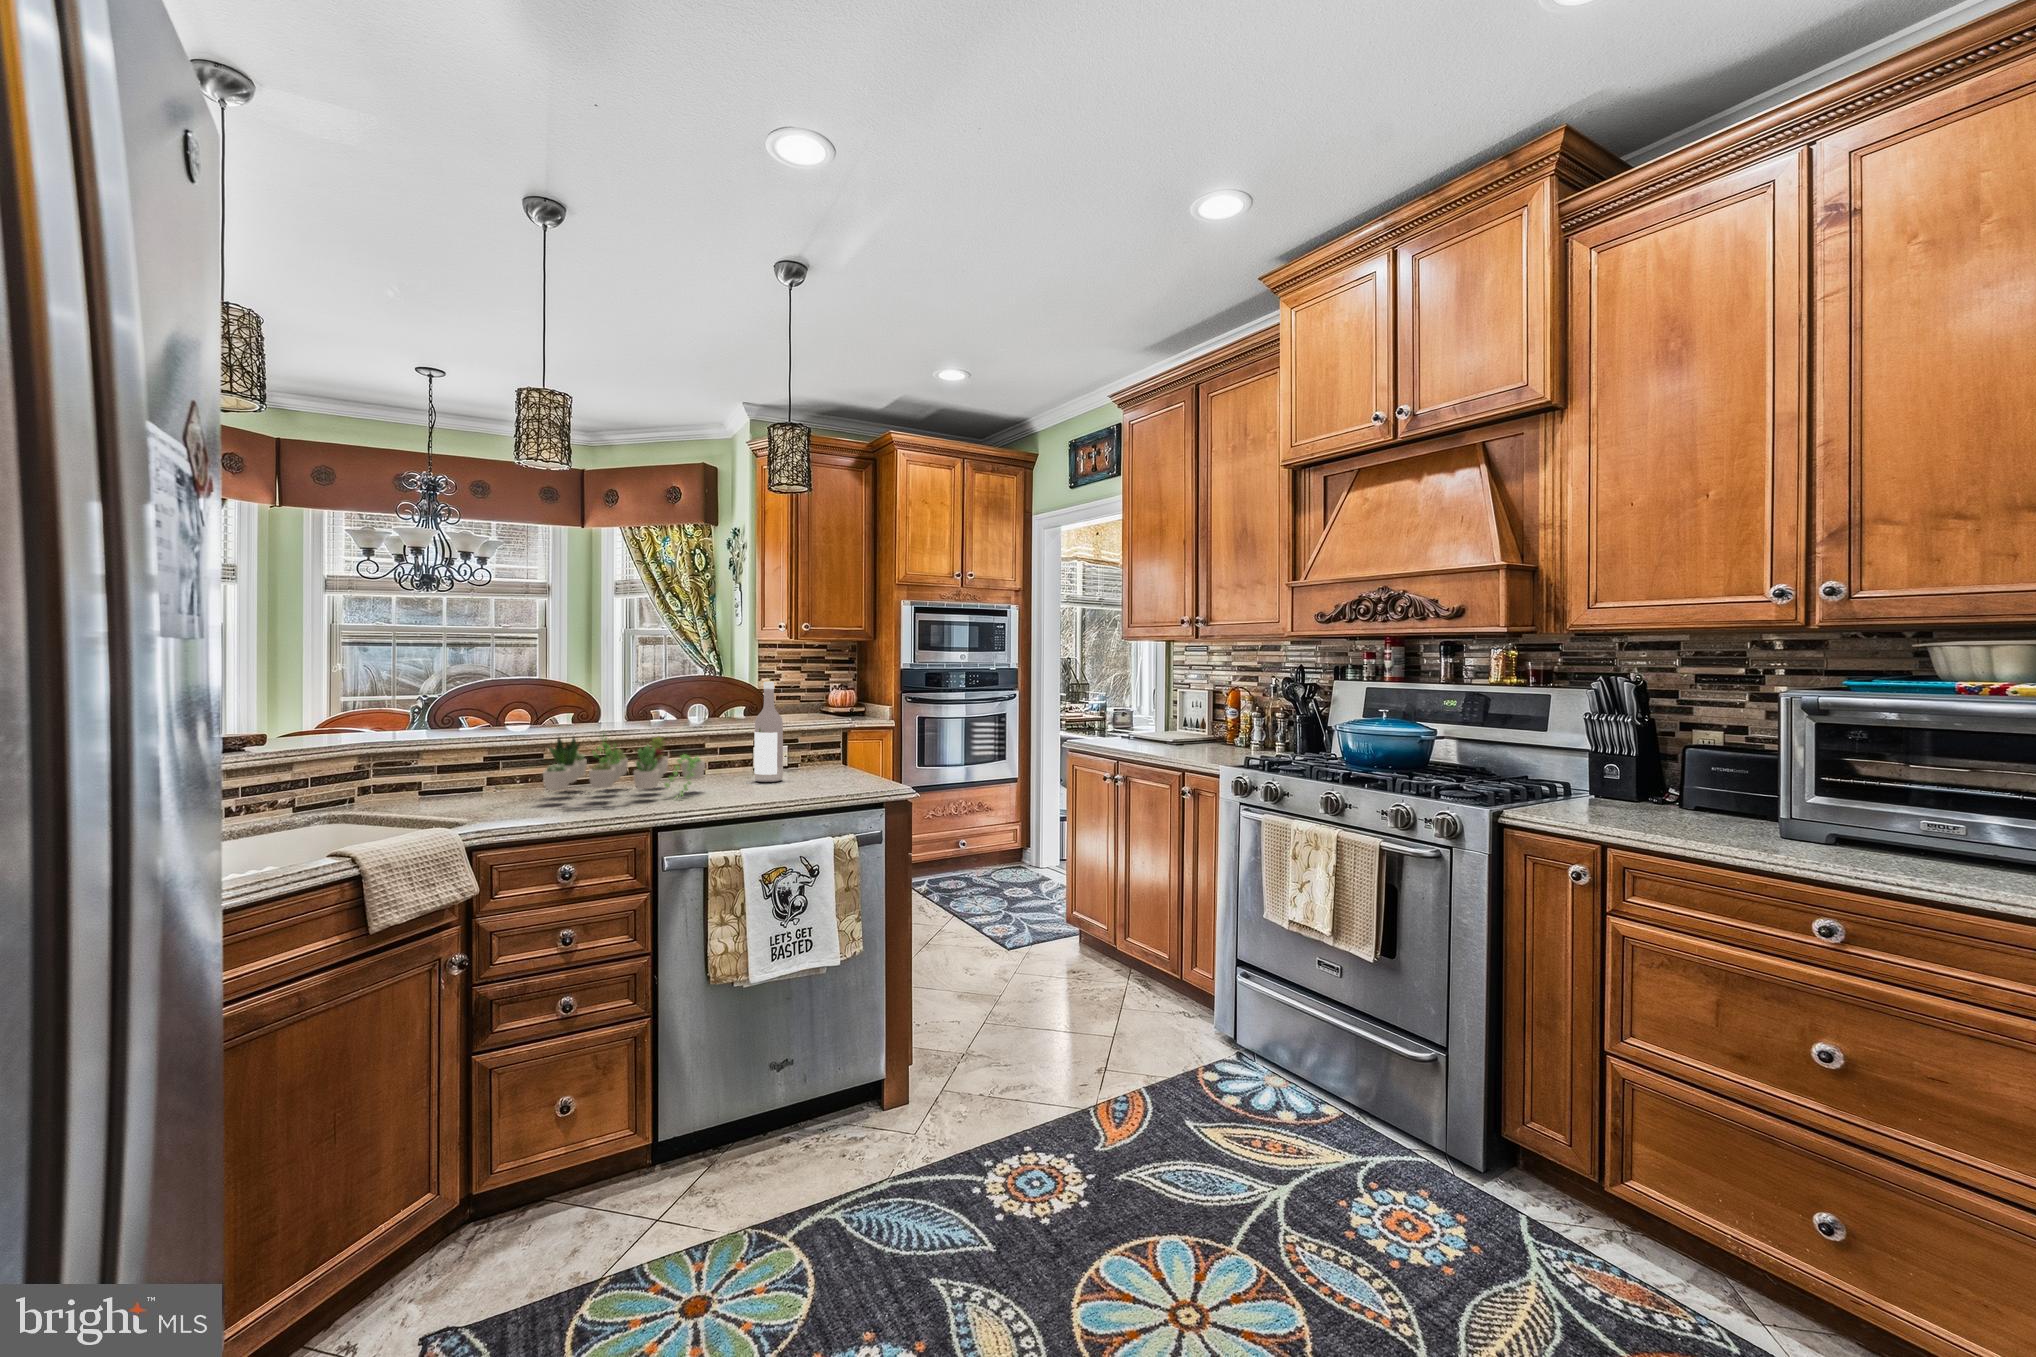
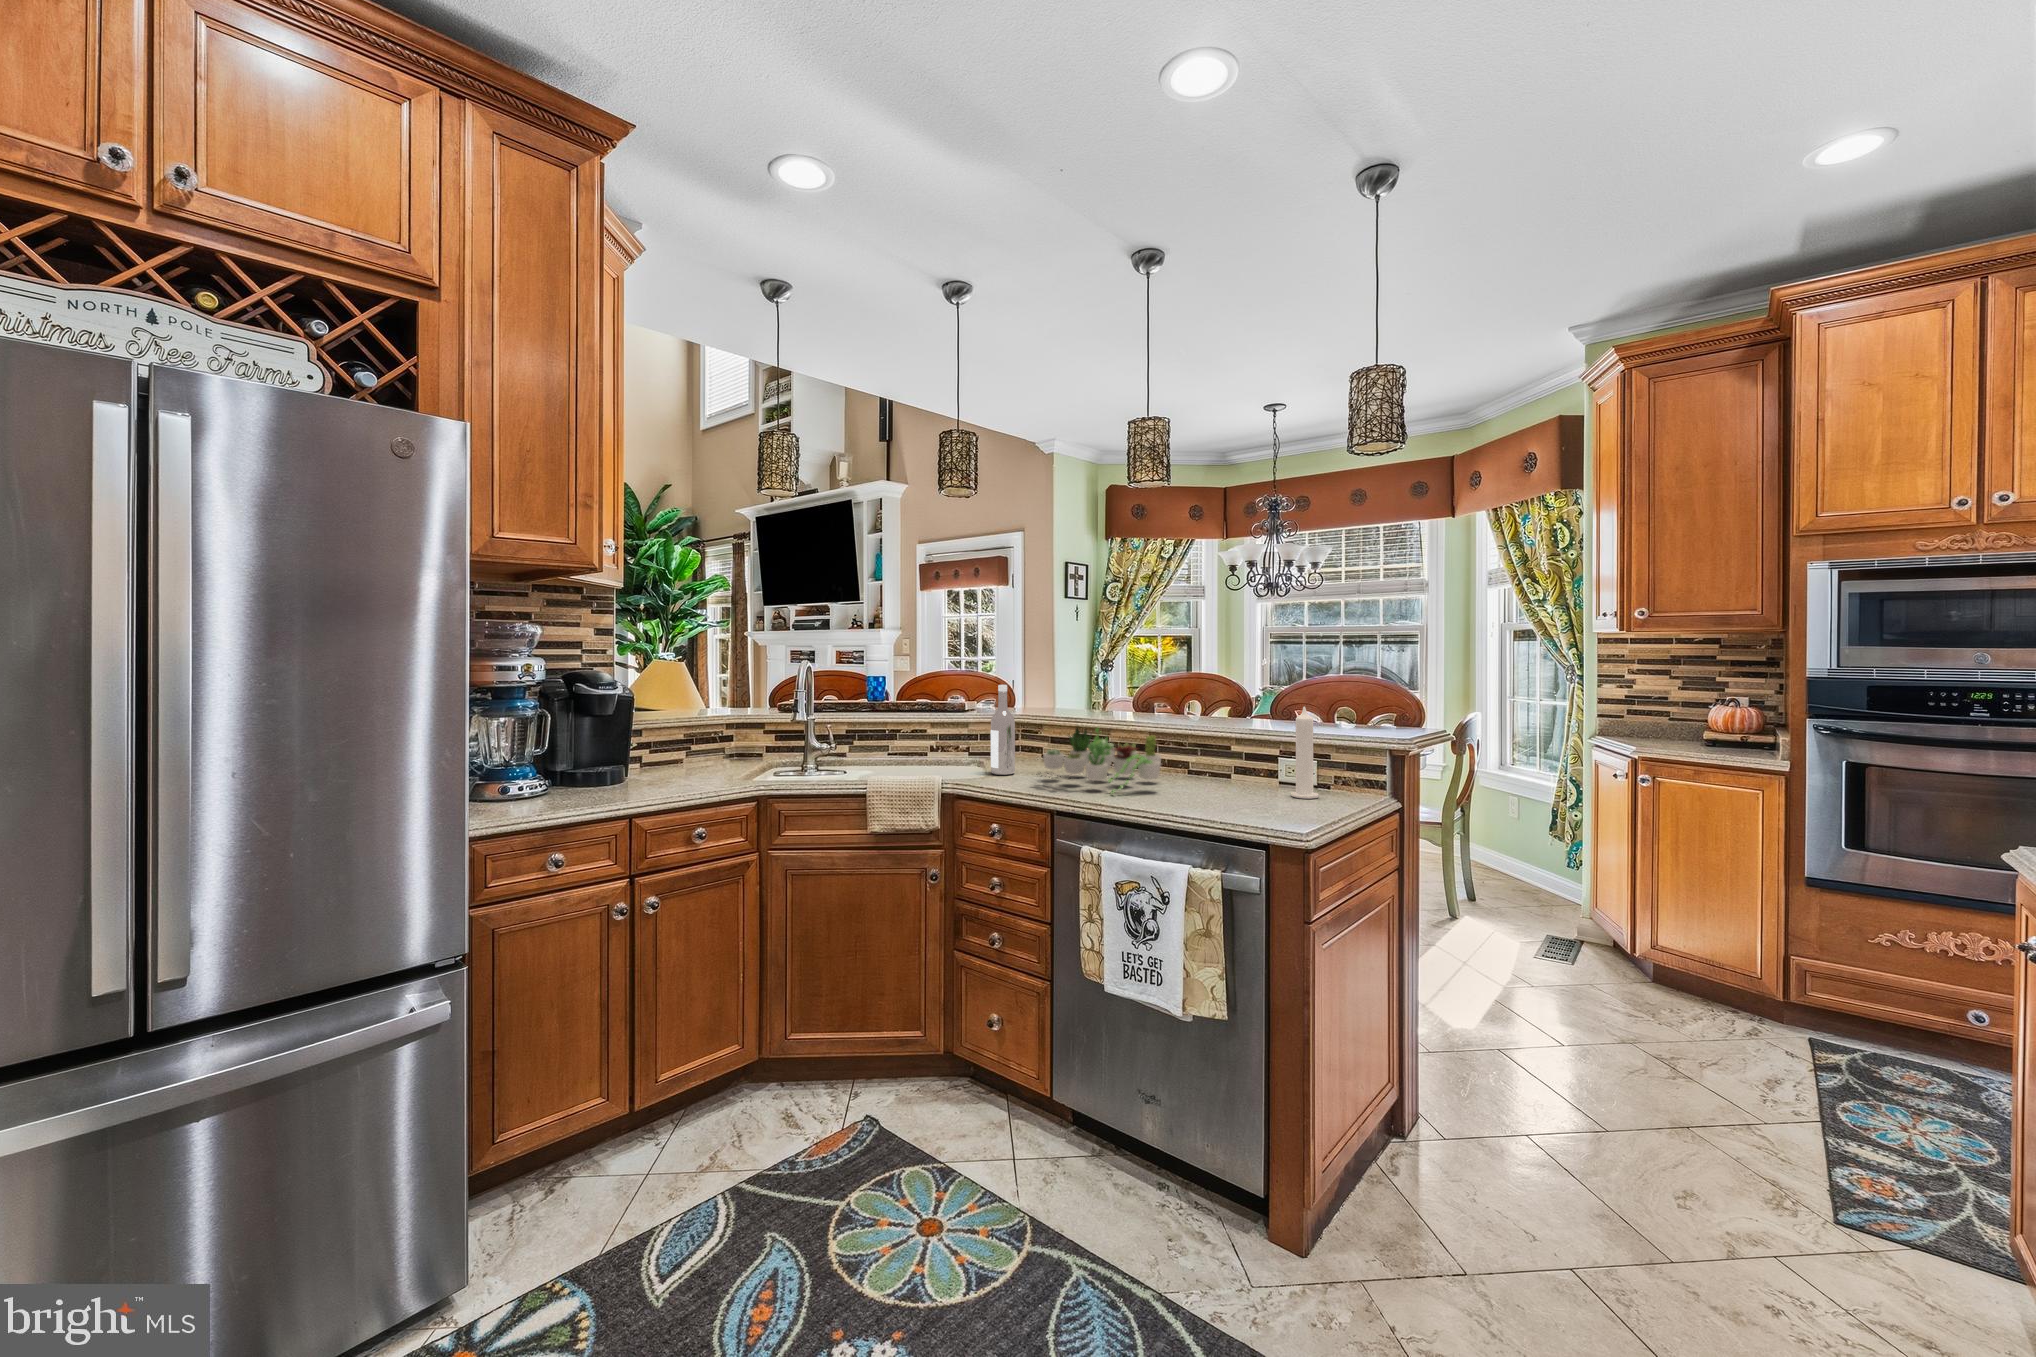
wine bottle: present [754,682,783,782] -> present [991,685,1015,775]
candle: none [792,696,814,776] -> present [1291,706,1318,799]

